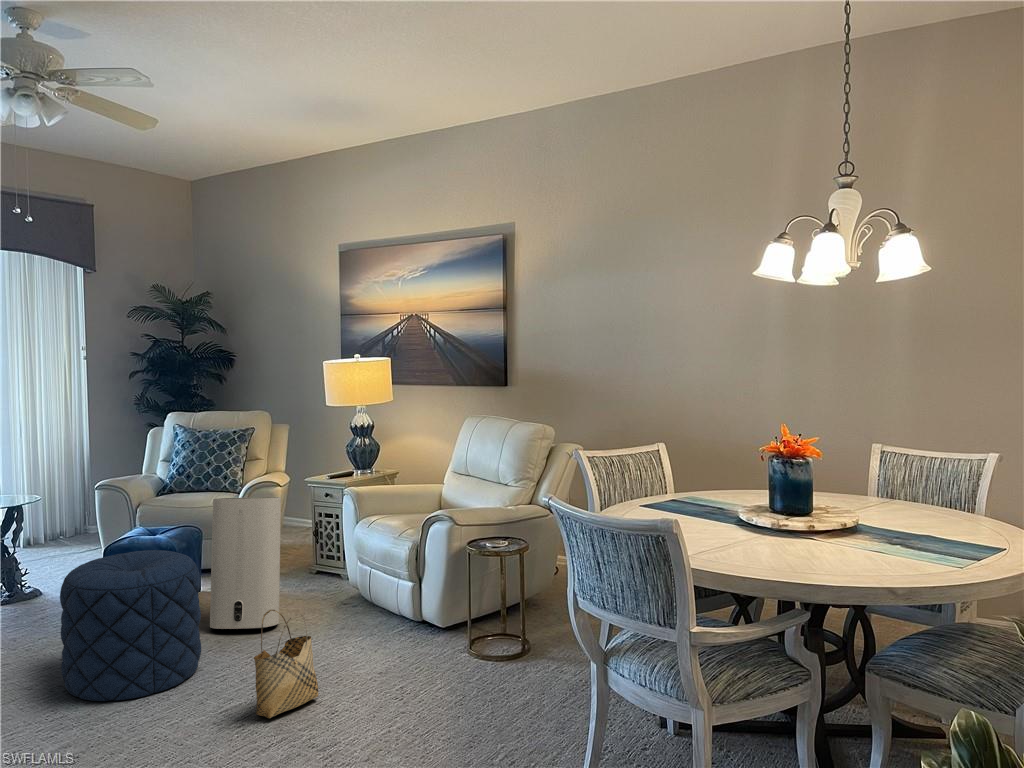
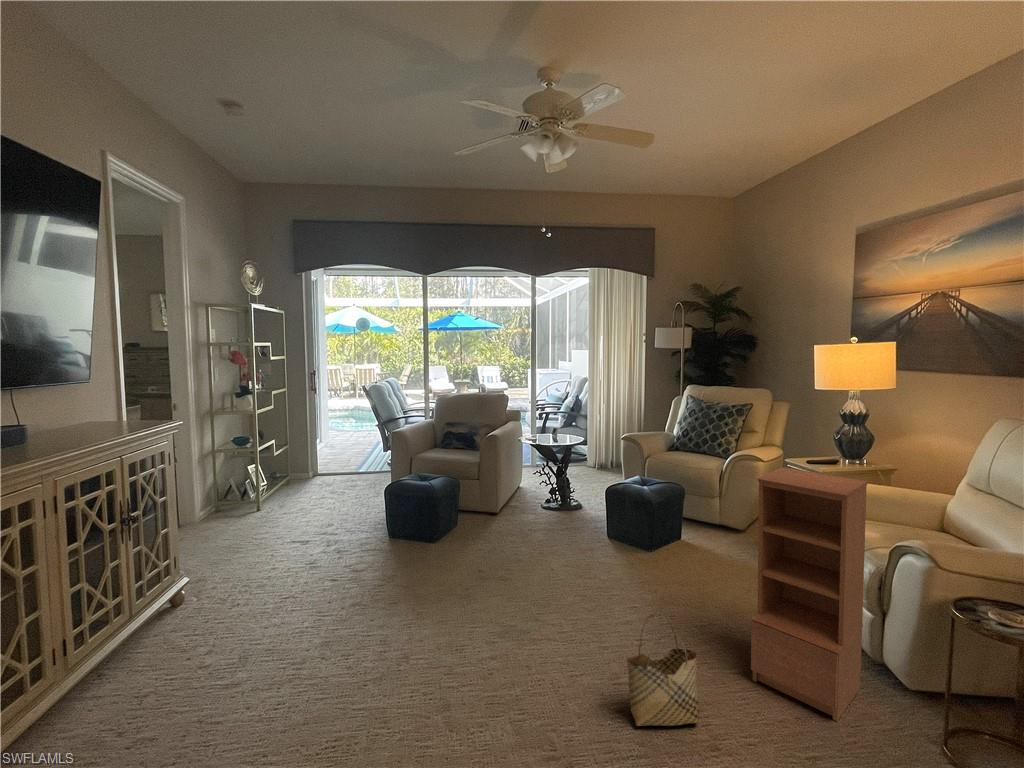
bookcase: none [337,461,416,661] -> present [751,467,867,721]
air purifier: present [210,497,281,629] -> none [660,473,730,603]
pouf: present [60,550,201,701] -> none [528,509,631,638]

